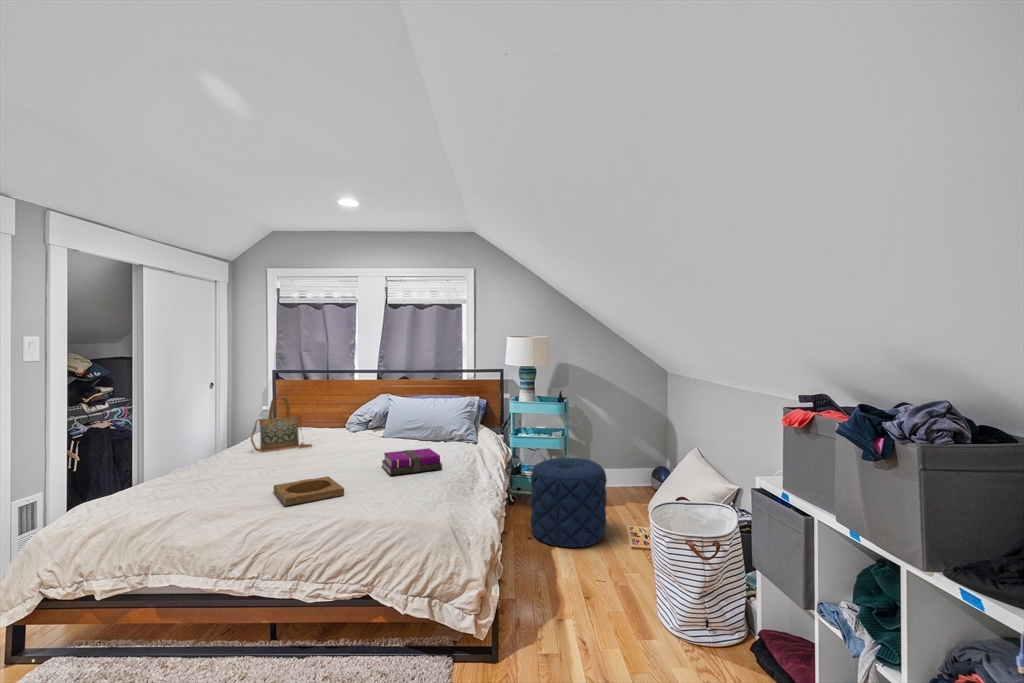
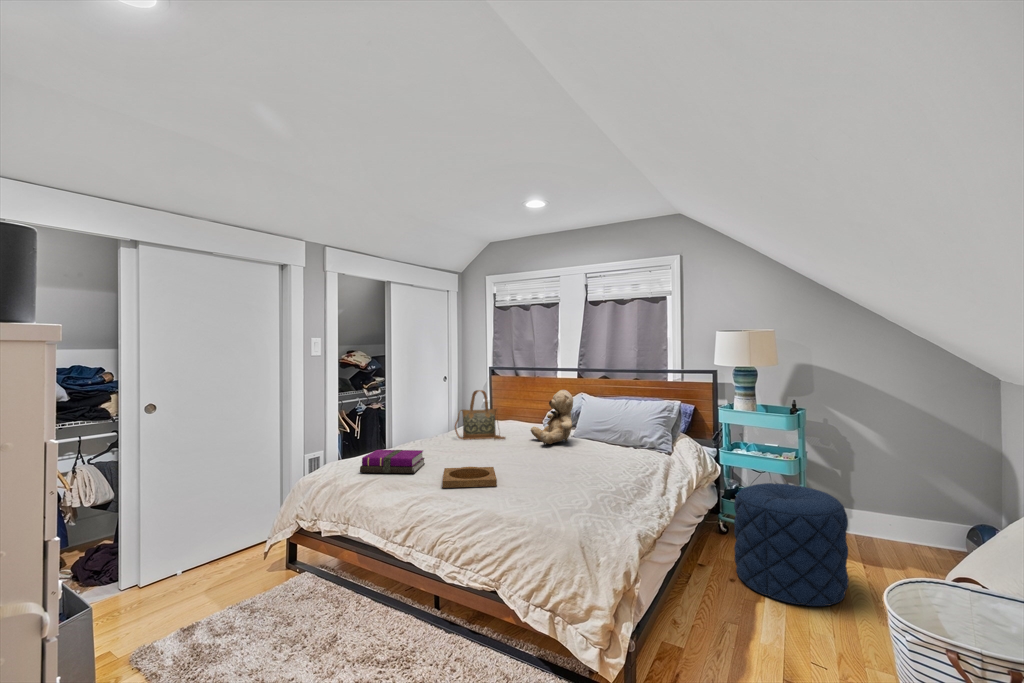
teddy bear: none [340,392,388,448] -> present [531,390,573,445]
notebook: present [382,448,442,475] -> present [360,450,425,473]

